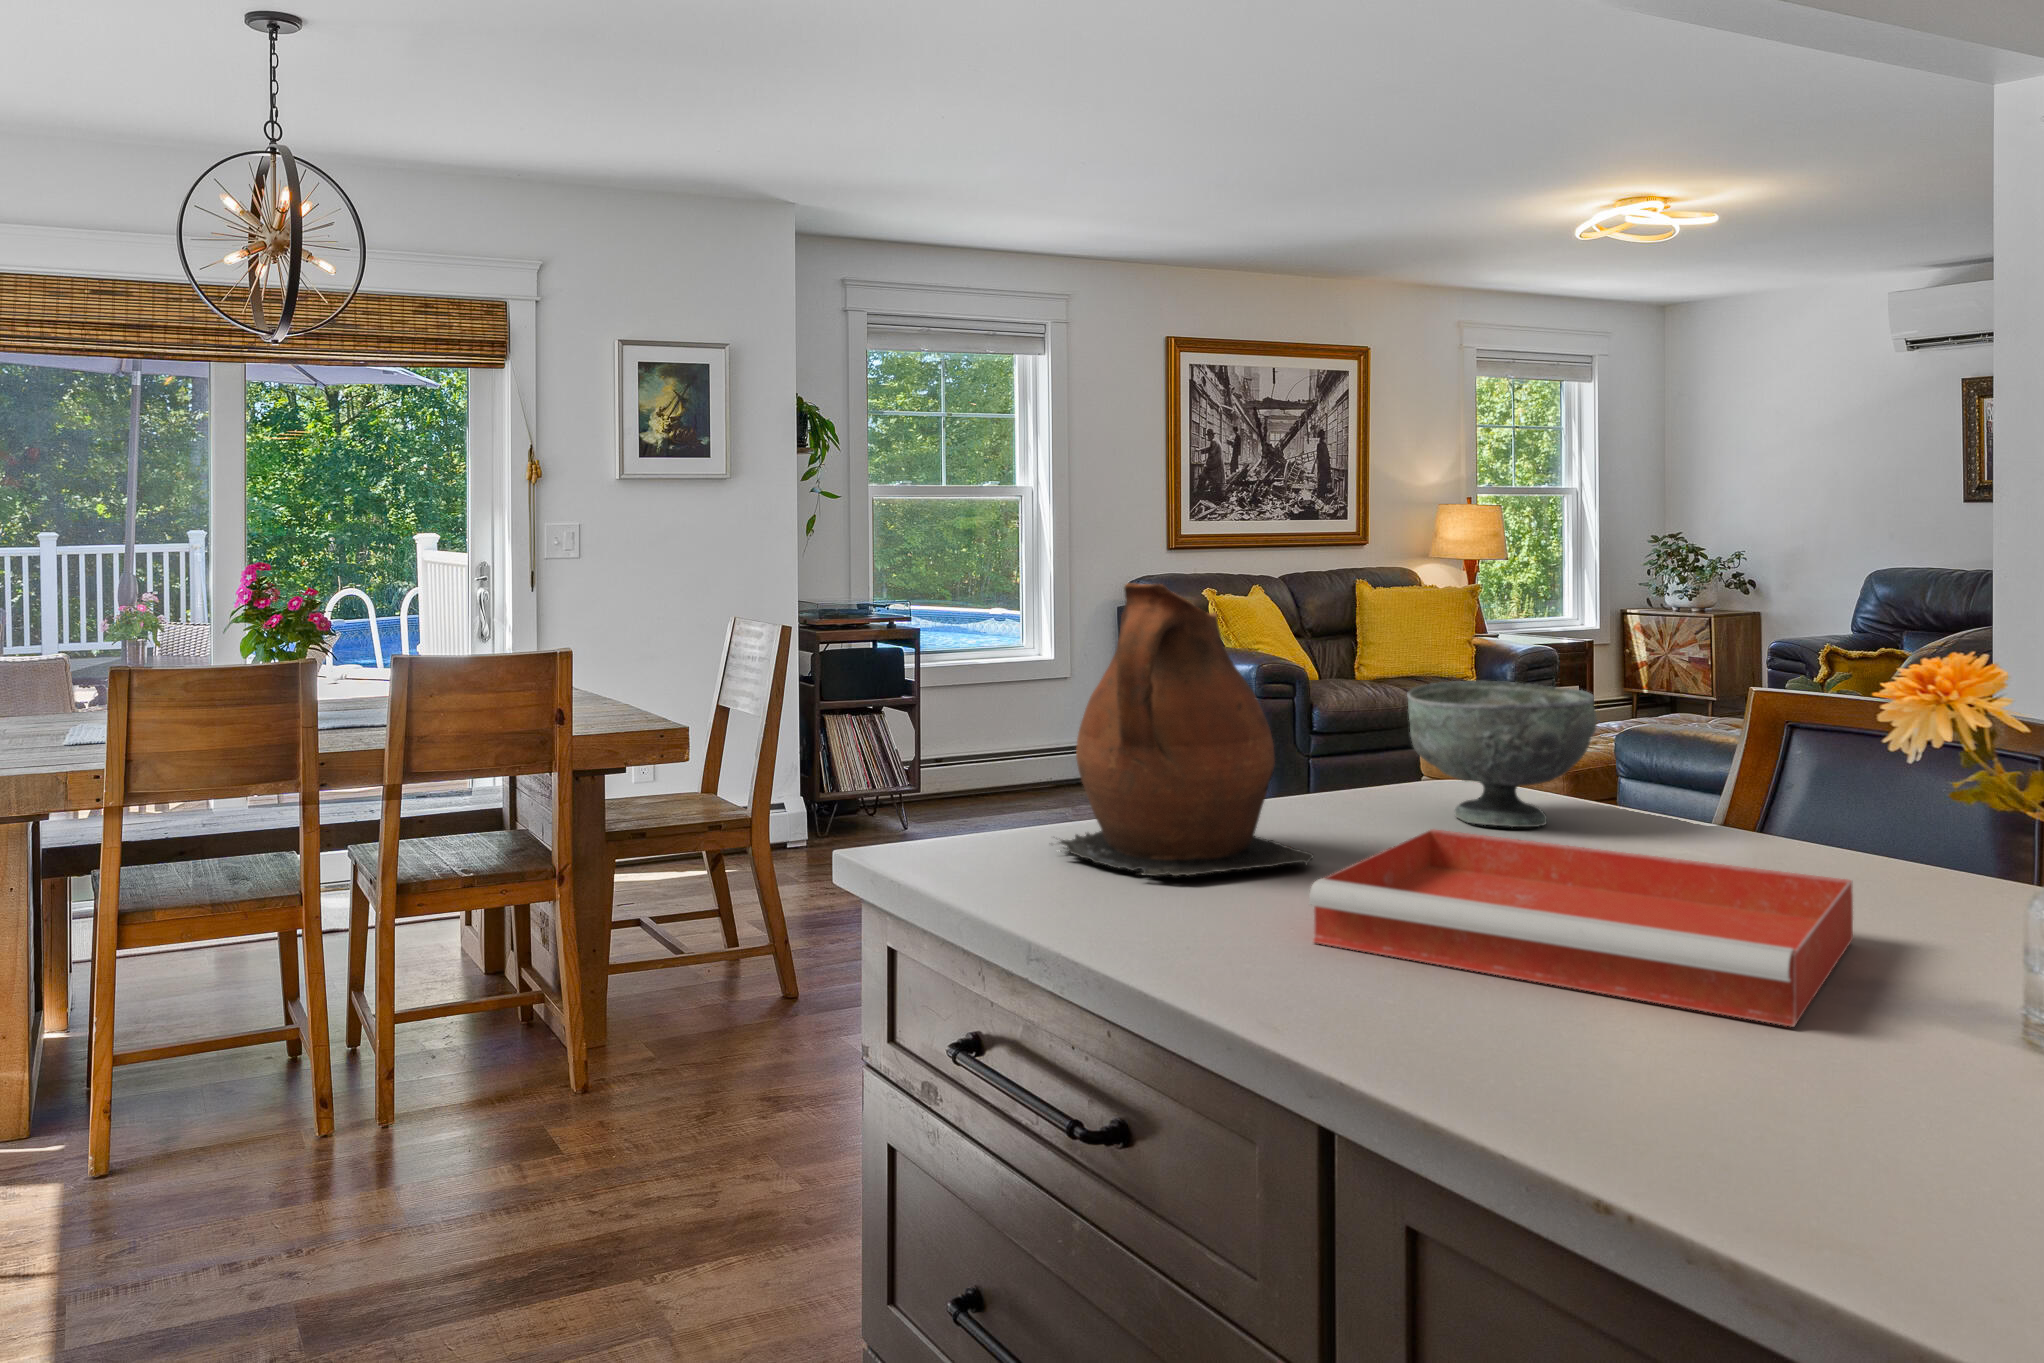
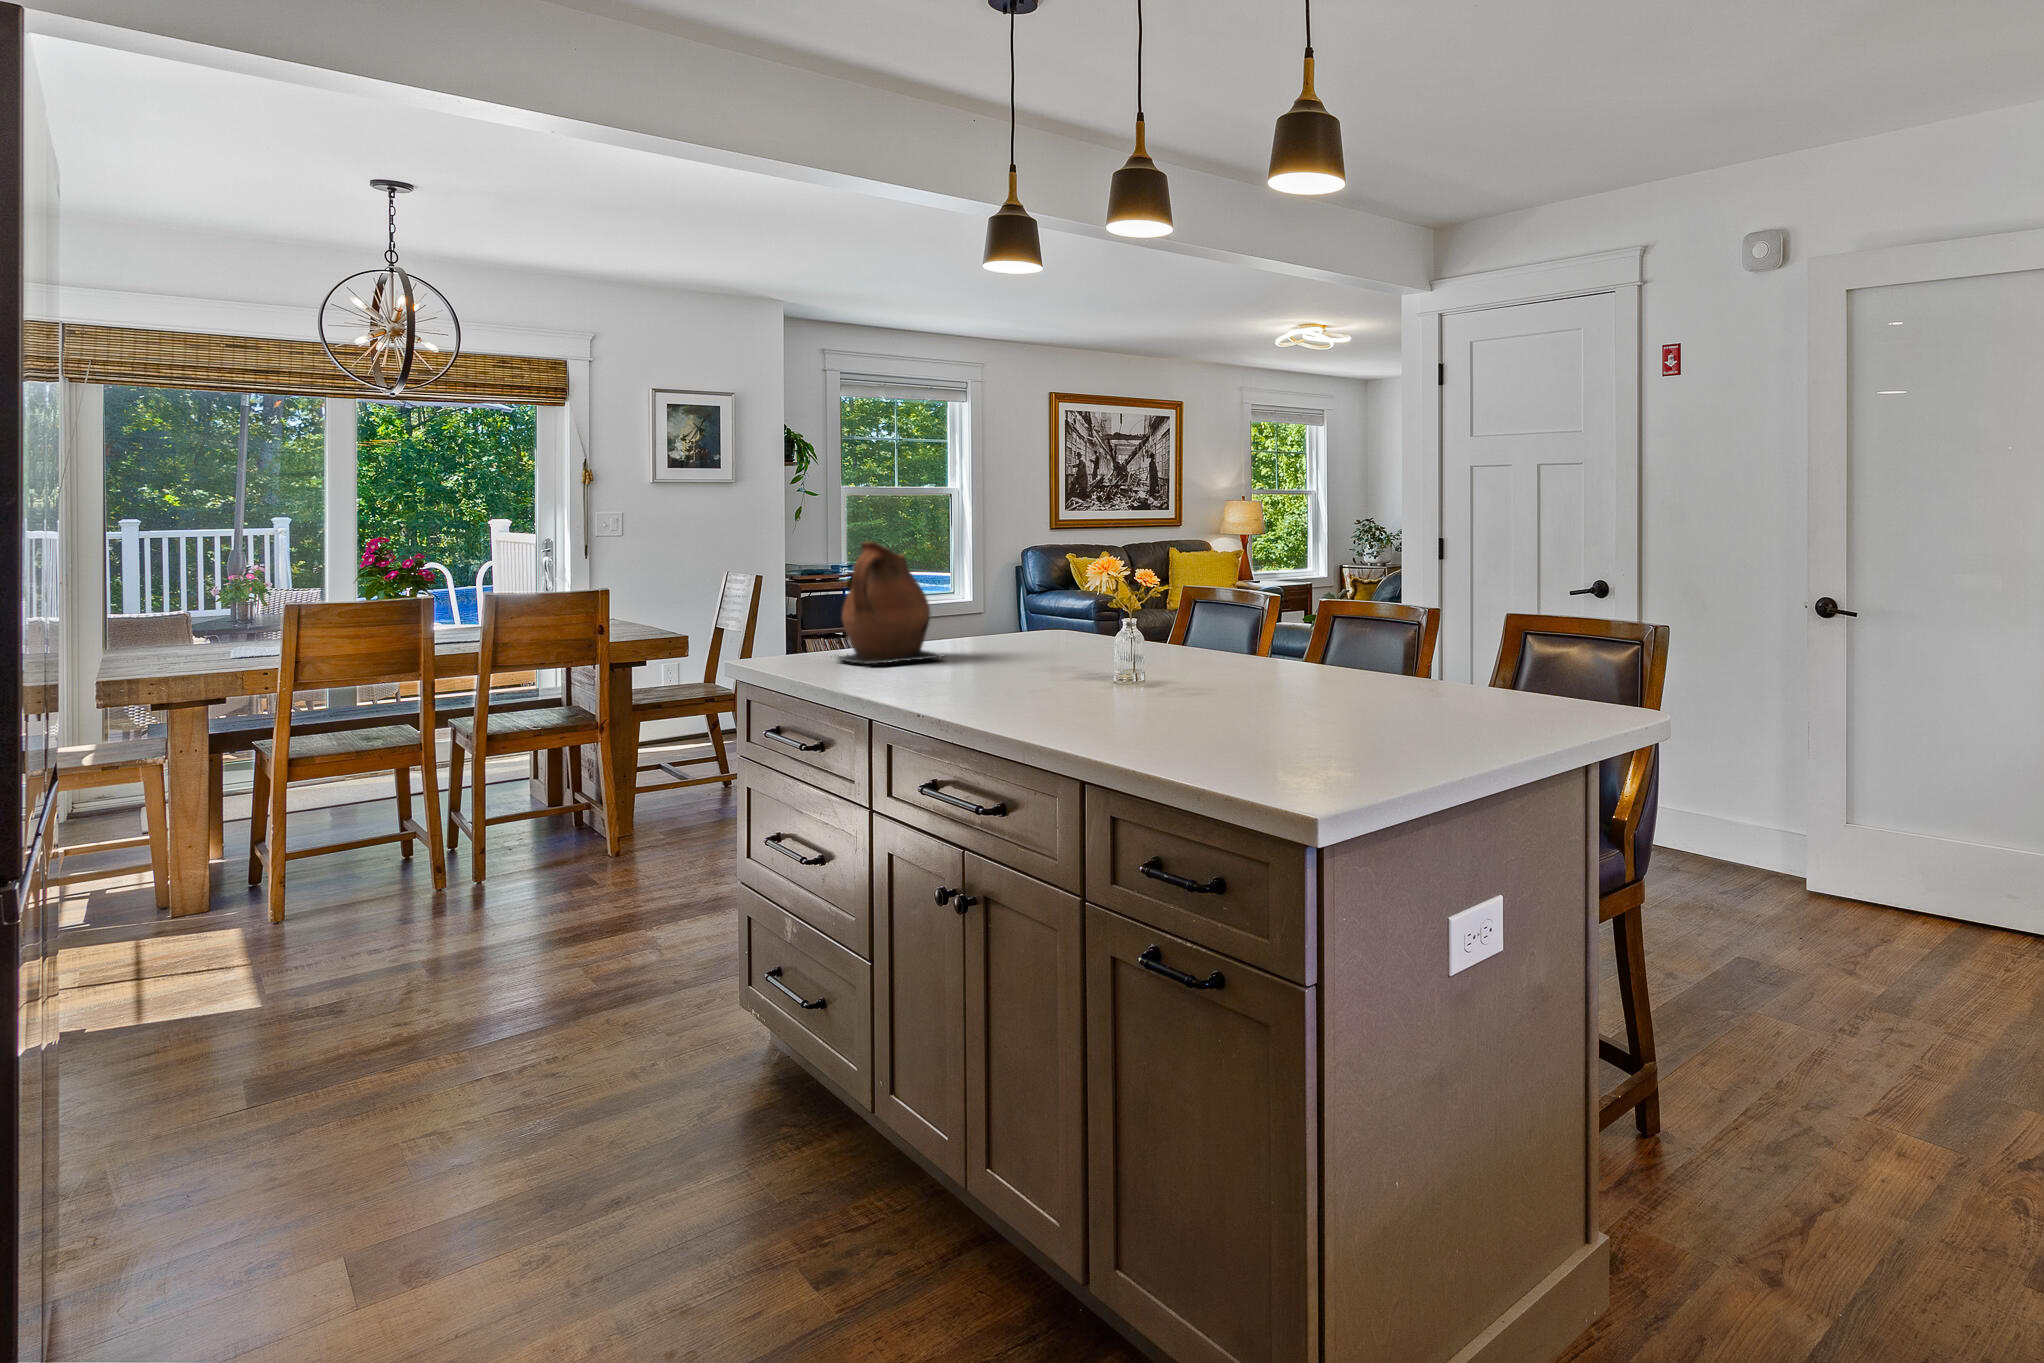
bowl: present [1407,681,1597,827] -> none [1010,586,1089,646]
tray: present [1309,829,1853,1027] -> none [909,641,1117,687]

